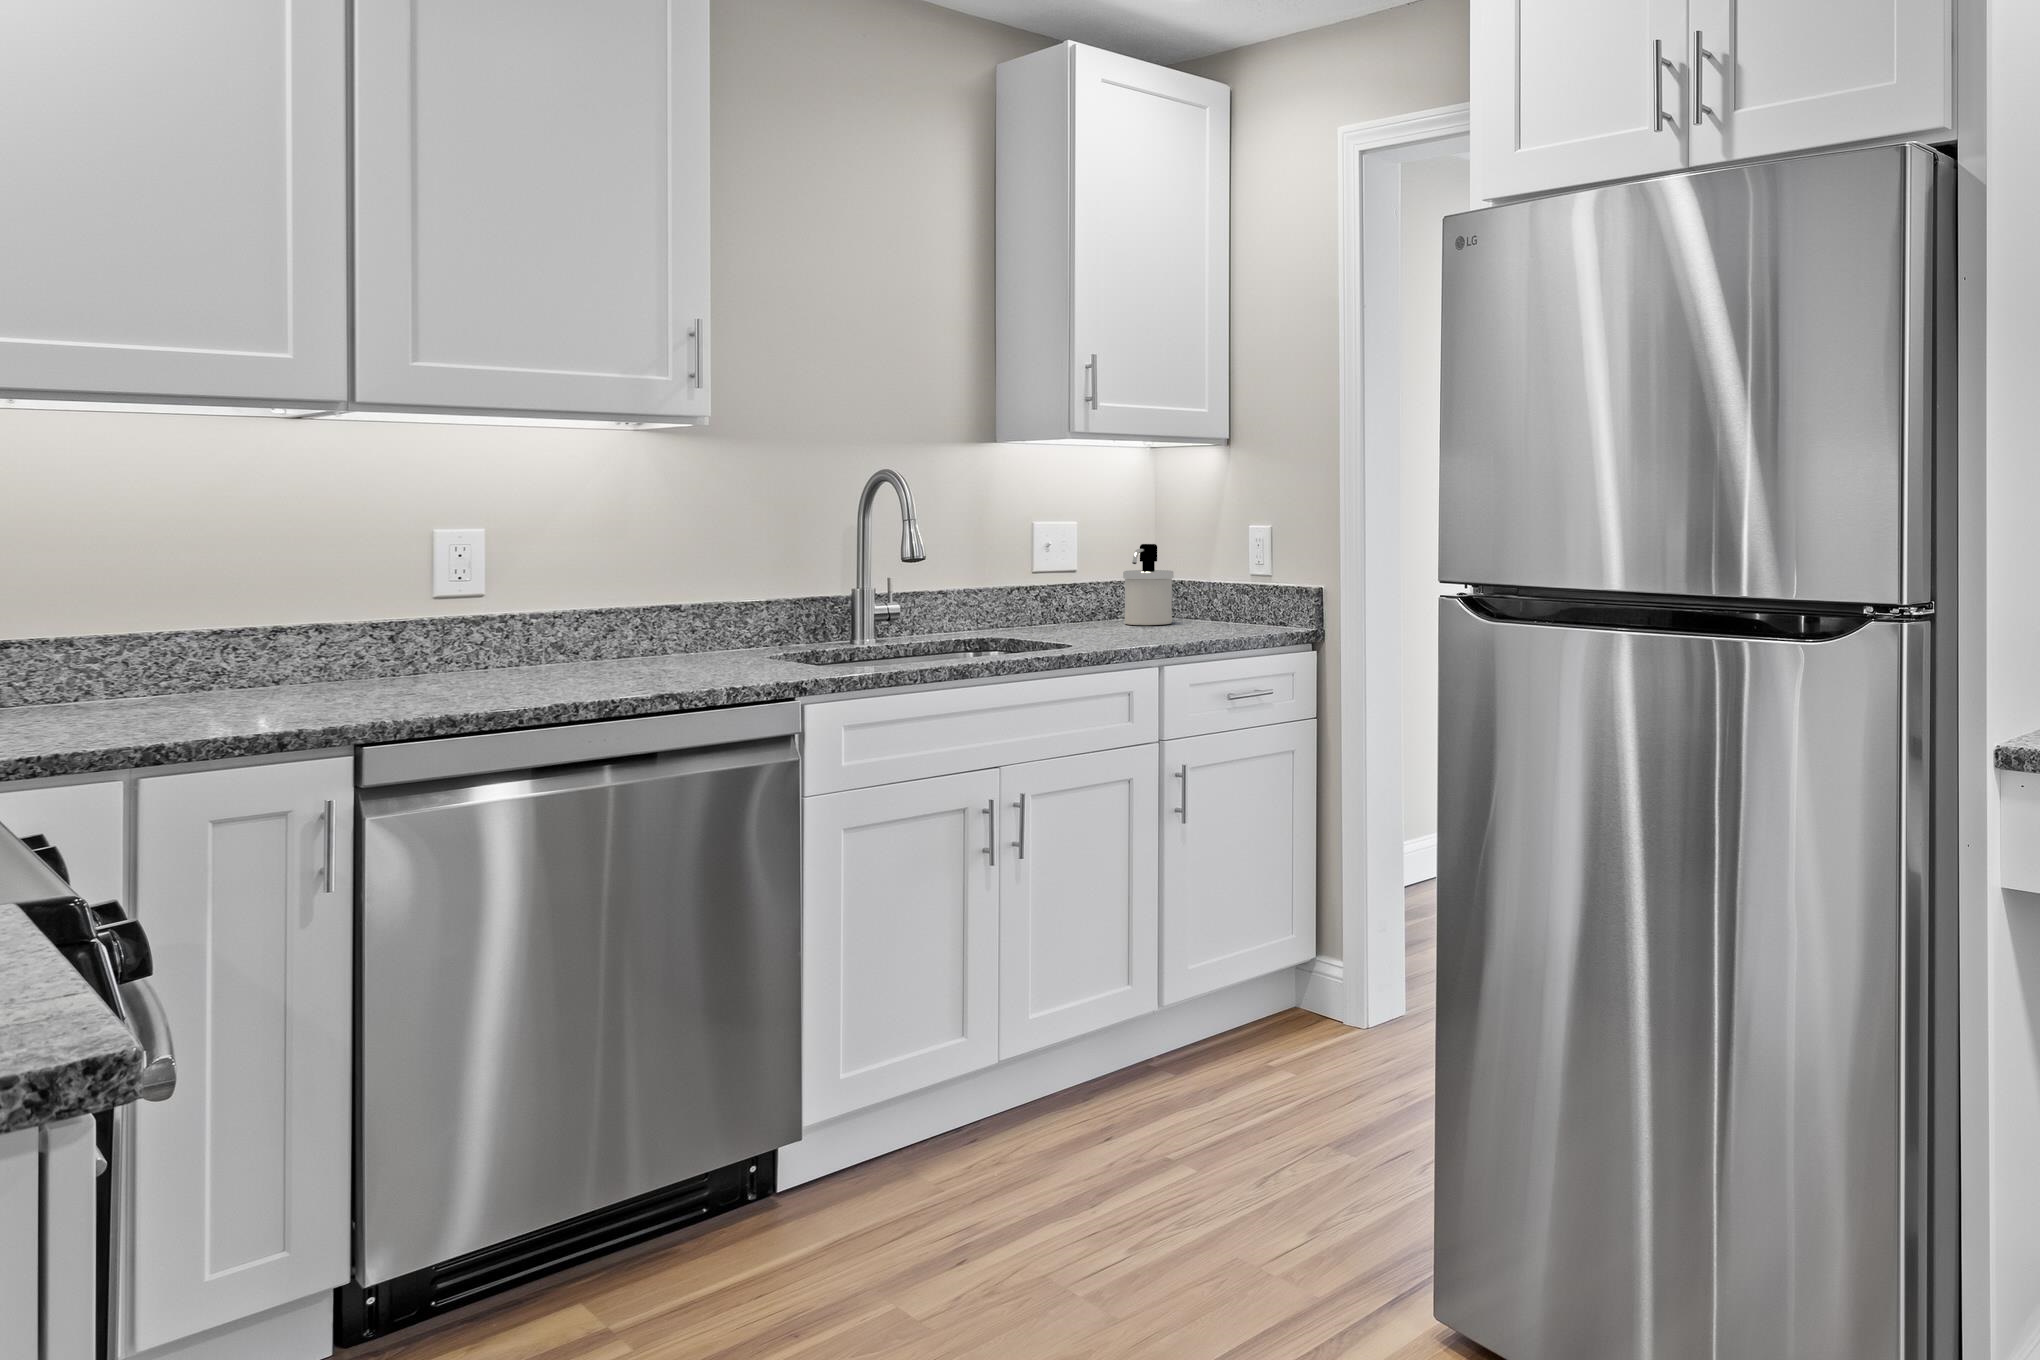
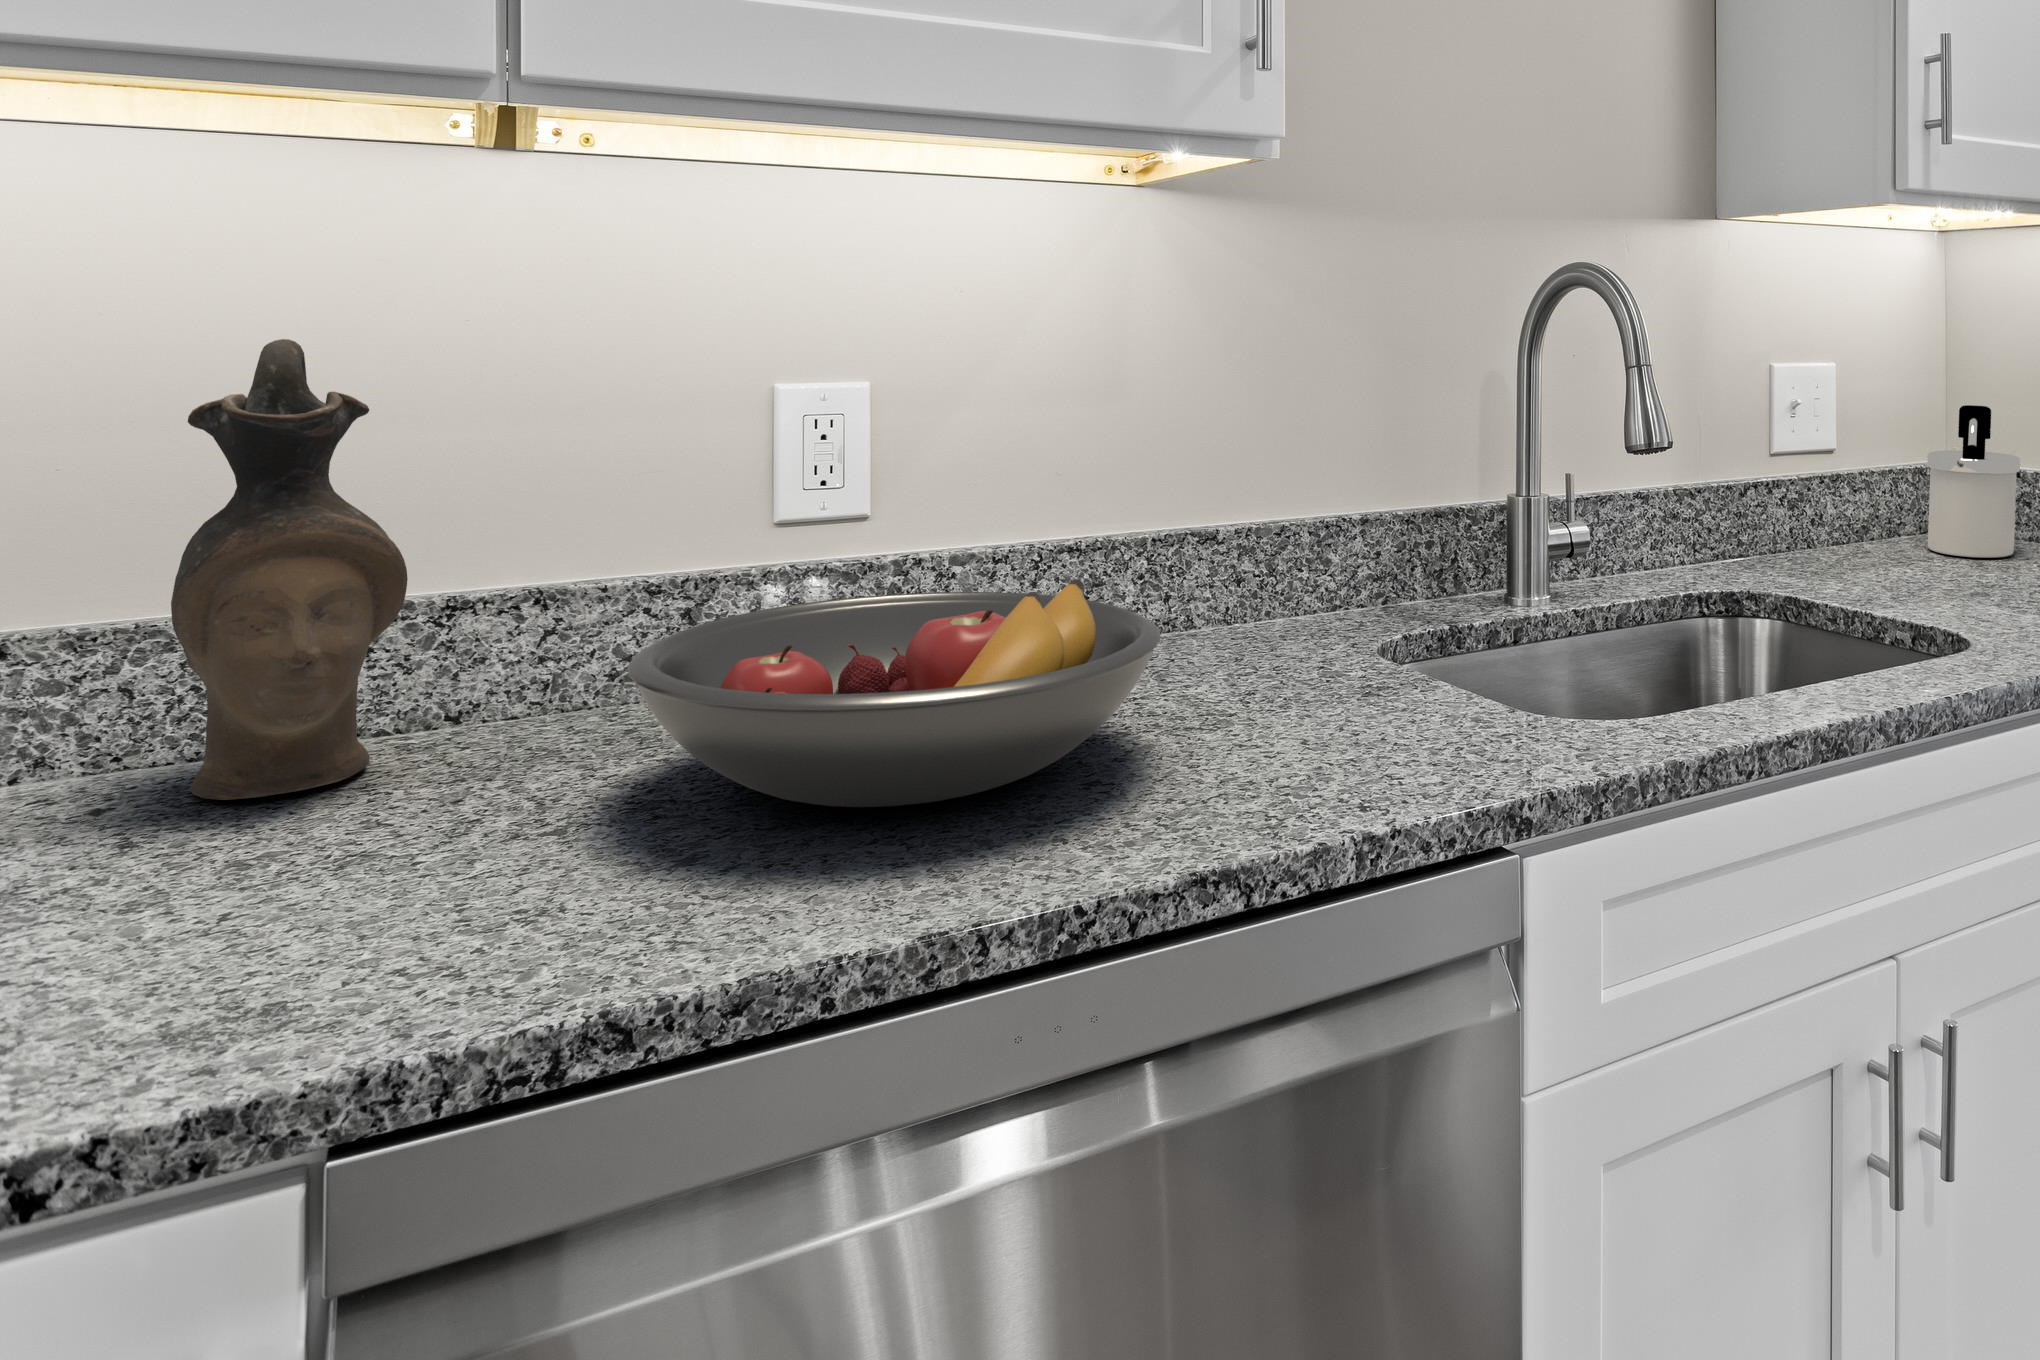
ceramic pitcher: none [172,504,279,697] -> present [171,339,408,800]
fruit bowl: none [398,606,646,687] -> present [628,579,1160,807]

